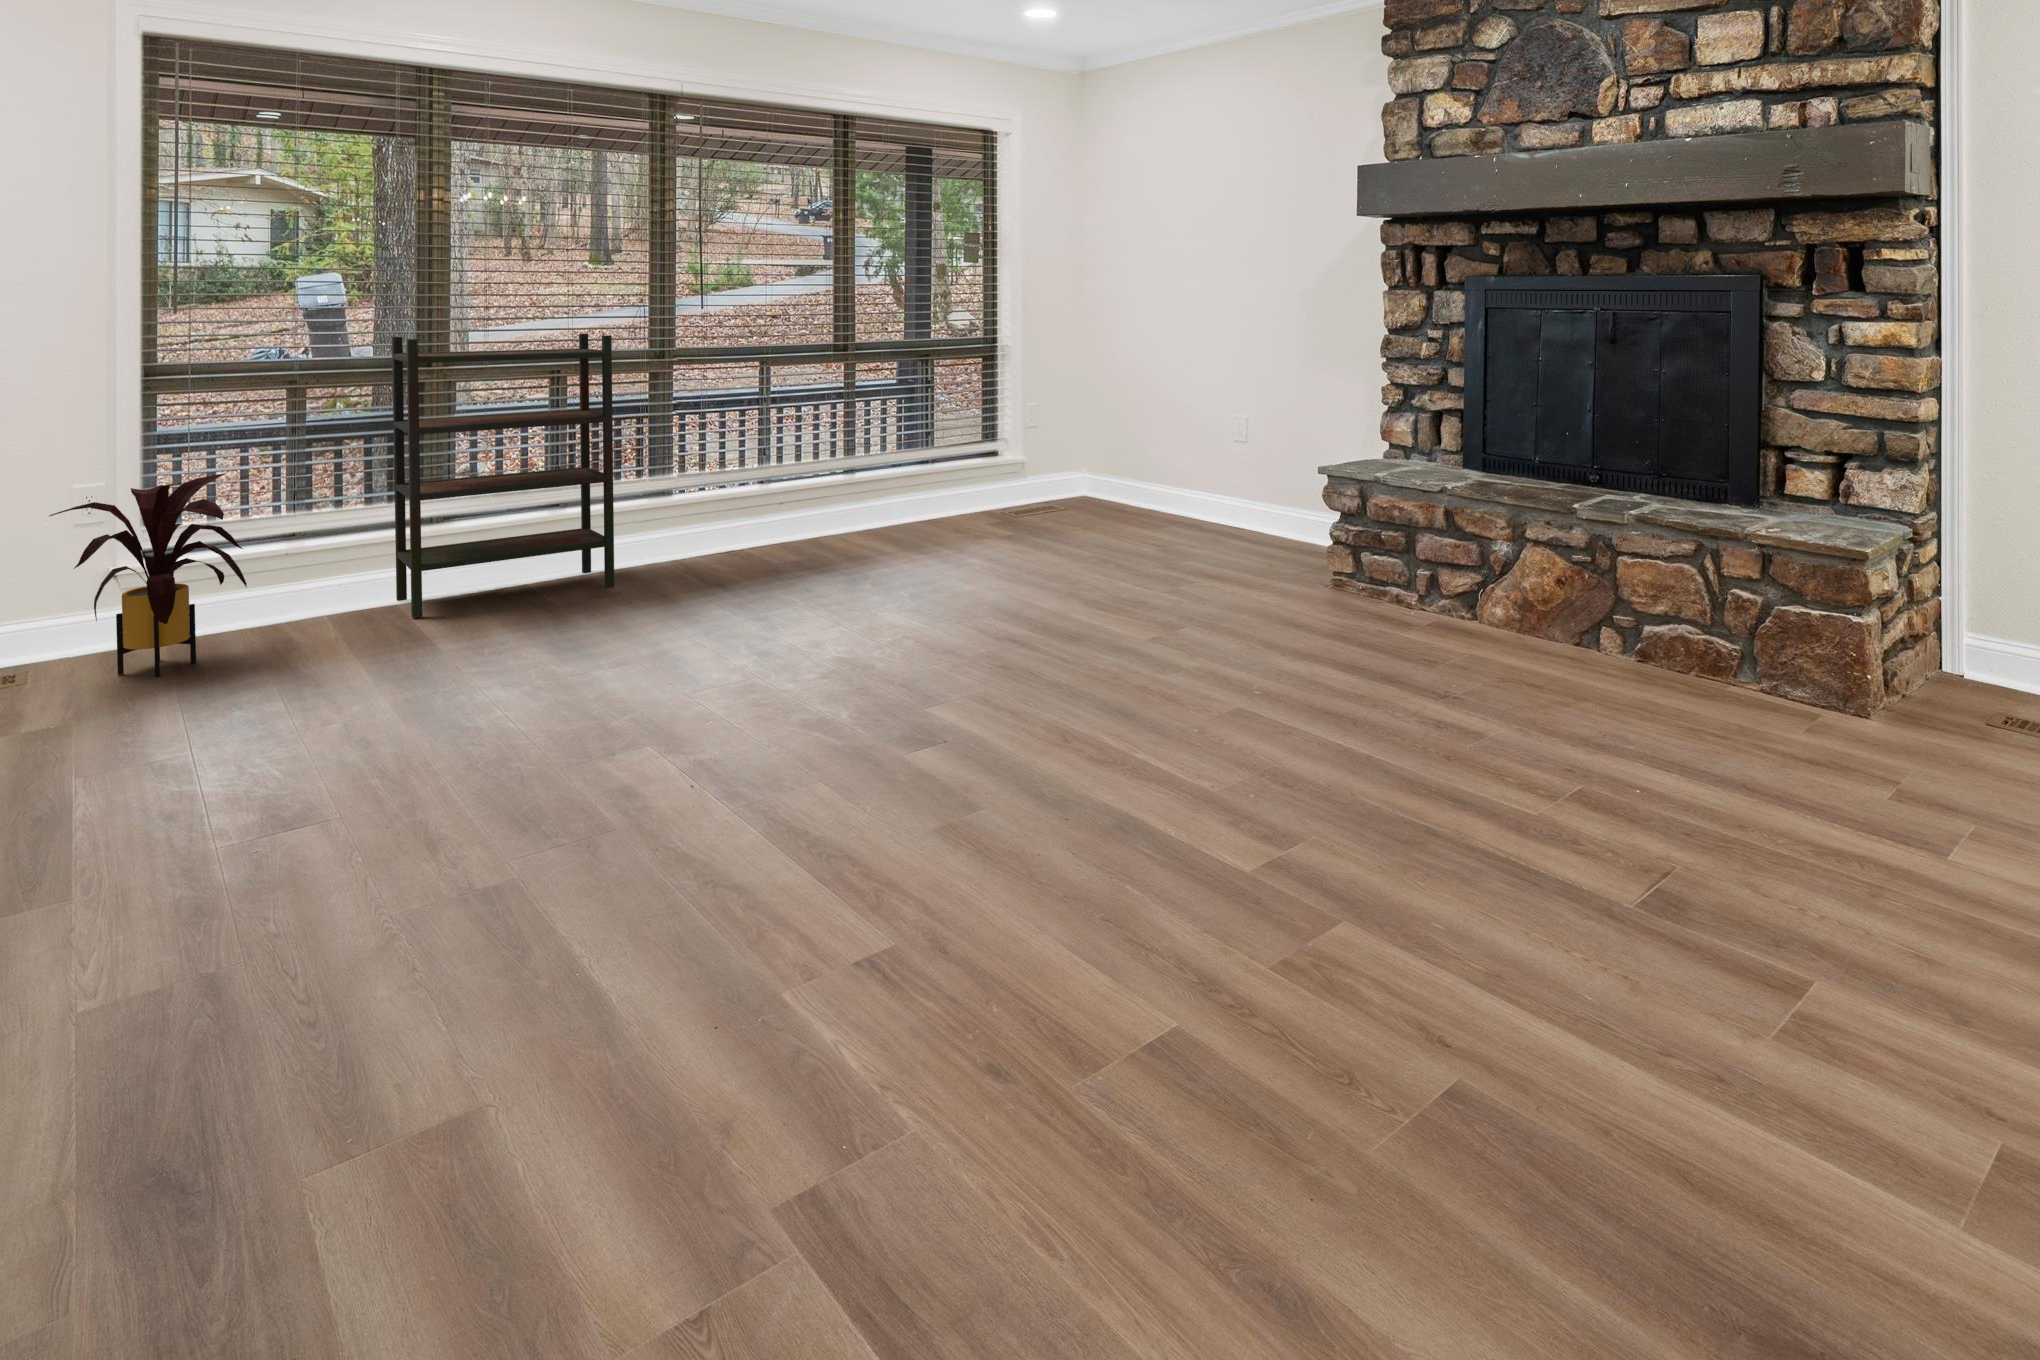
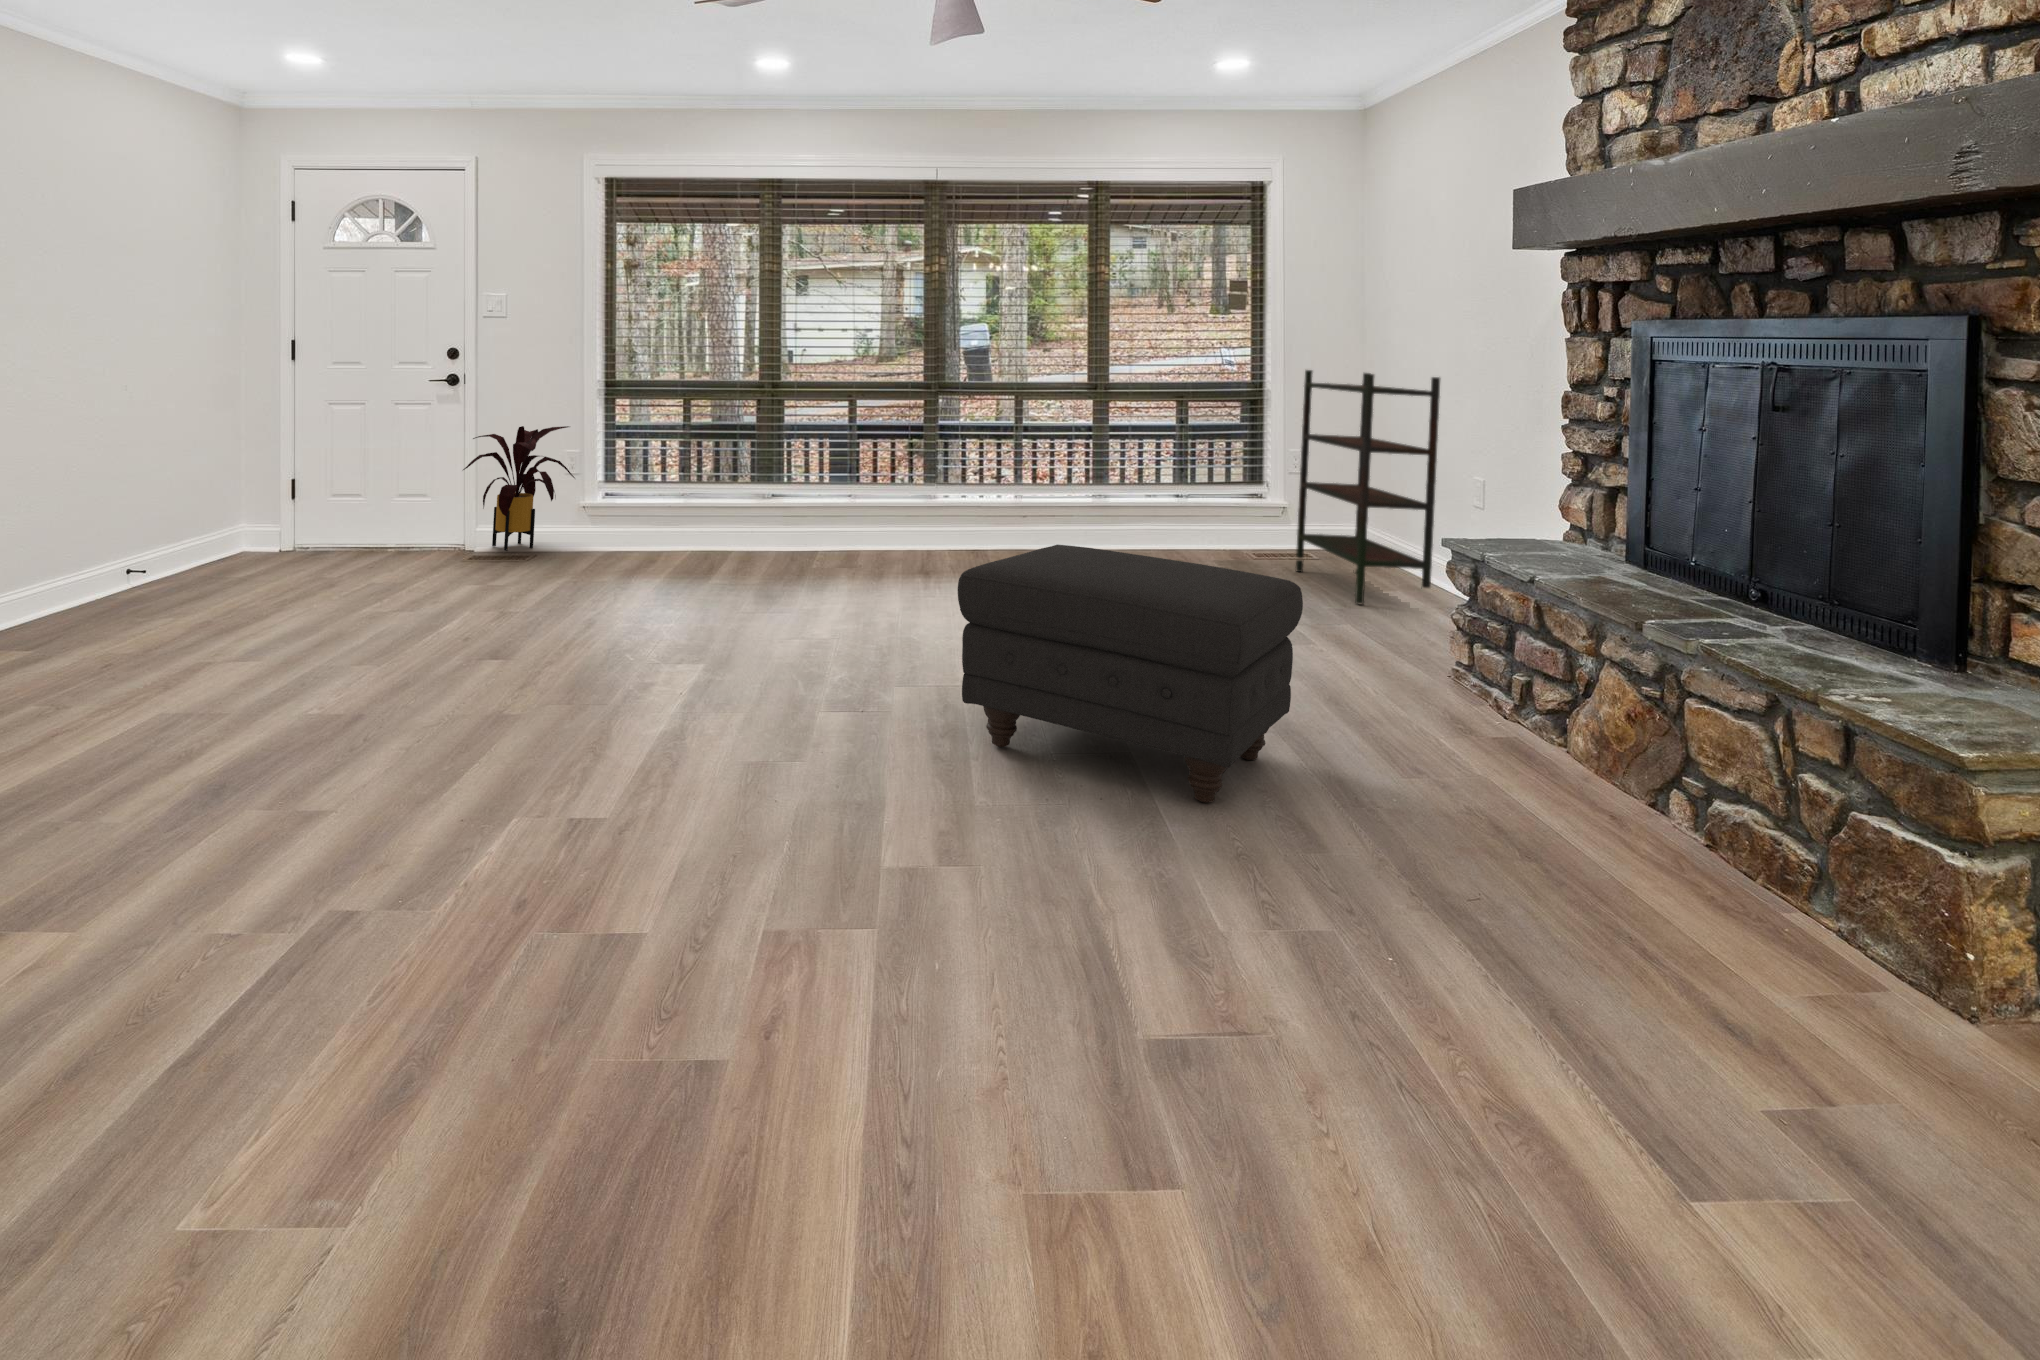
bookshelf: present [392,333,614,618] -> present [1296,370,1440,605]
ottoman: none [1123,519,1431,730] -> present [958,545,1303,803]

